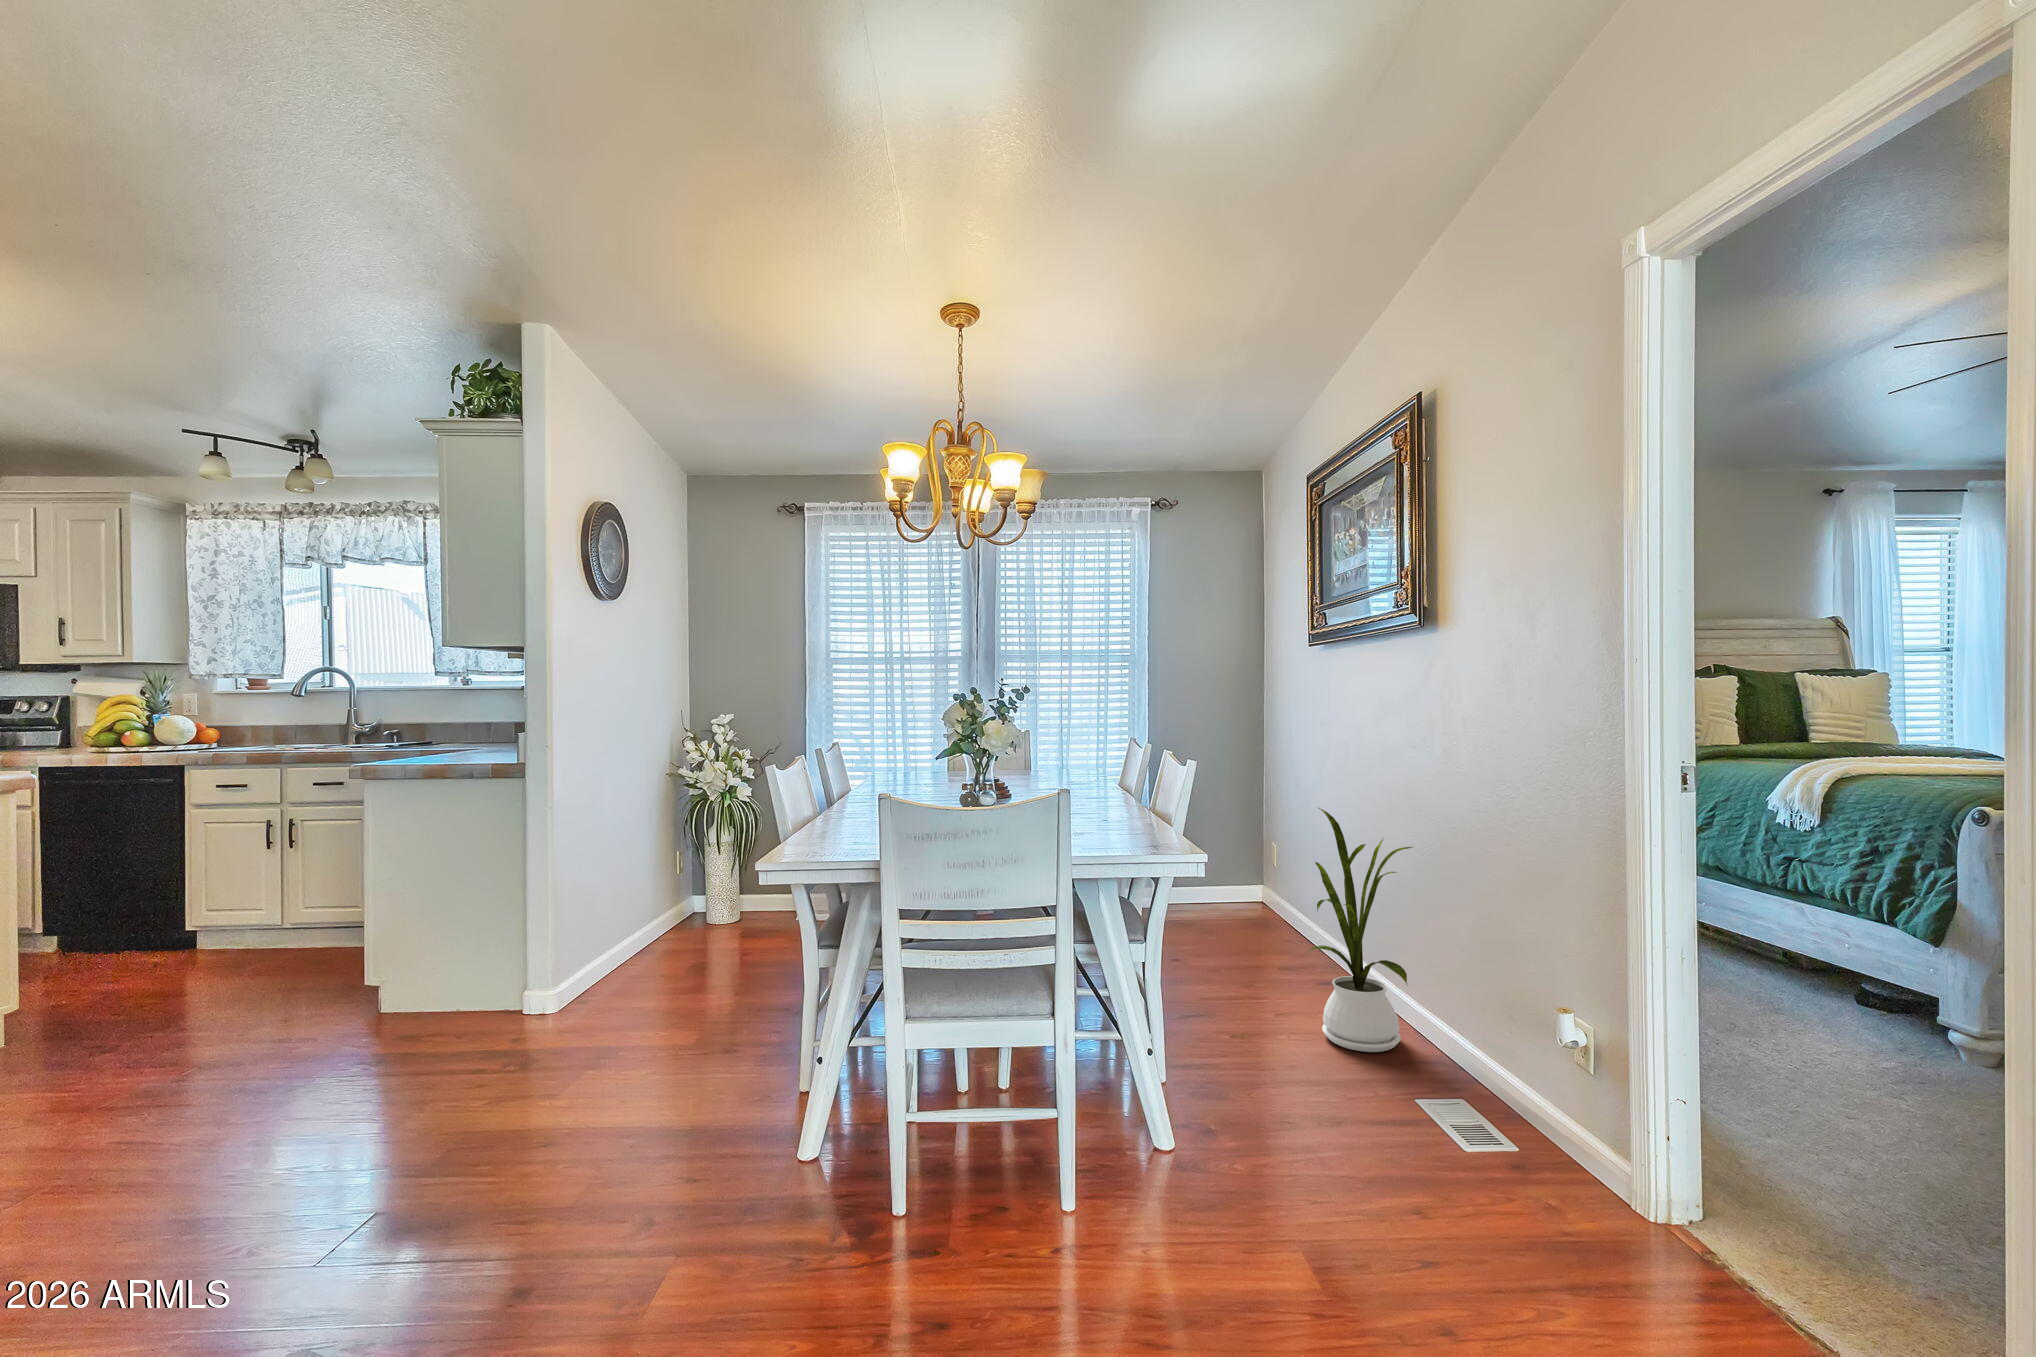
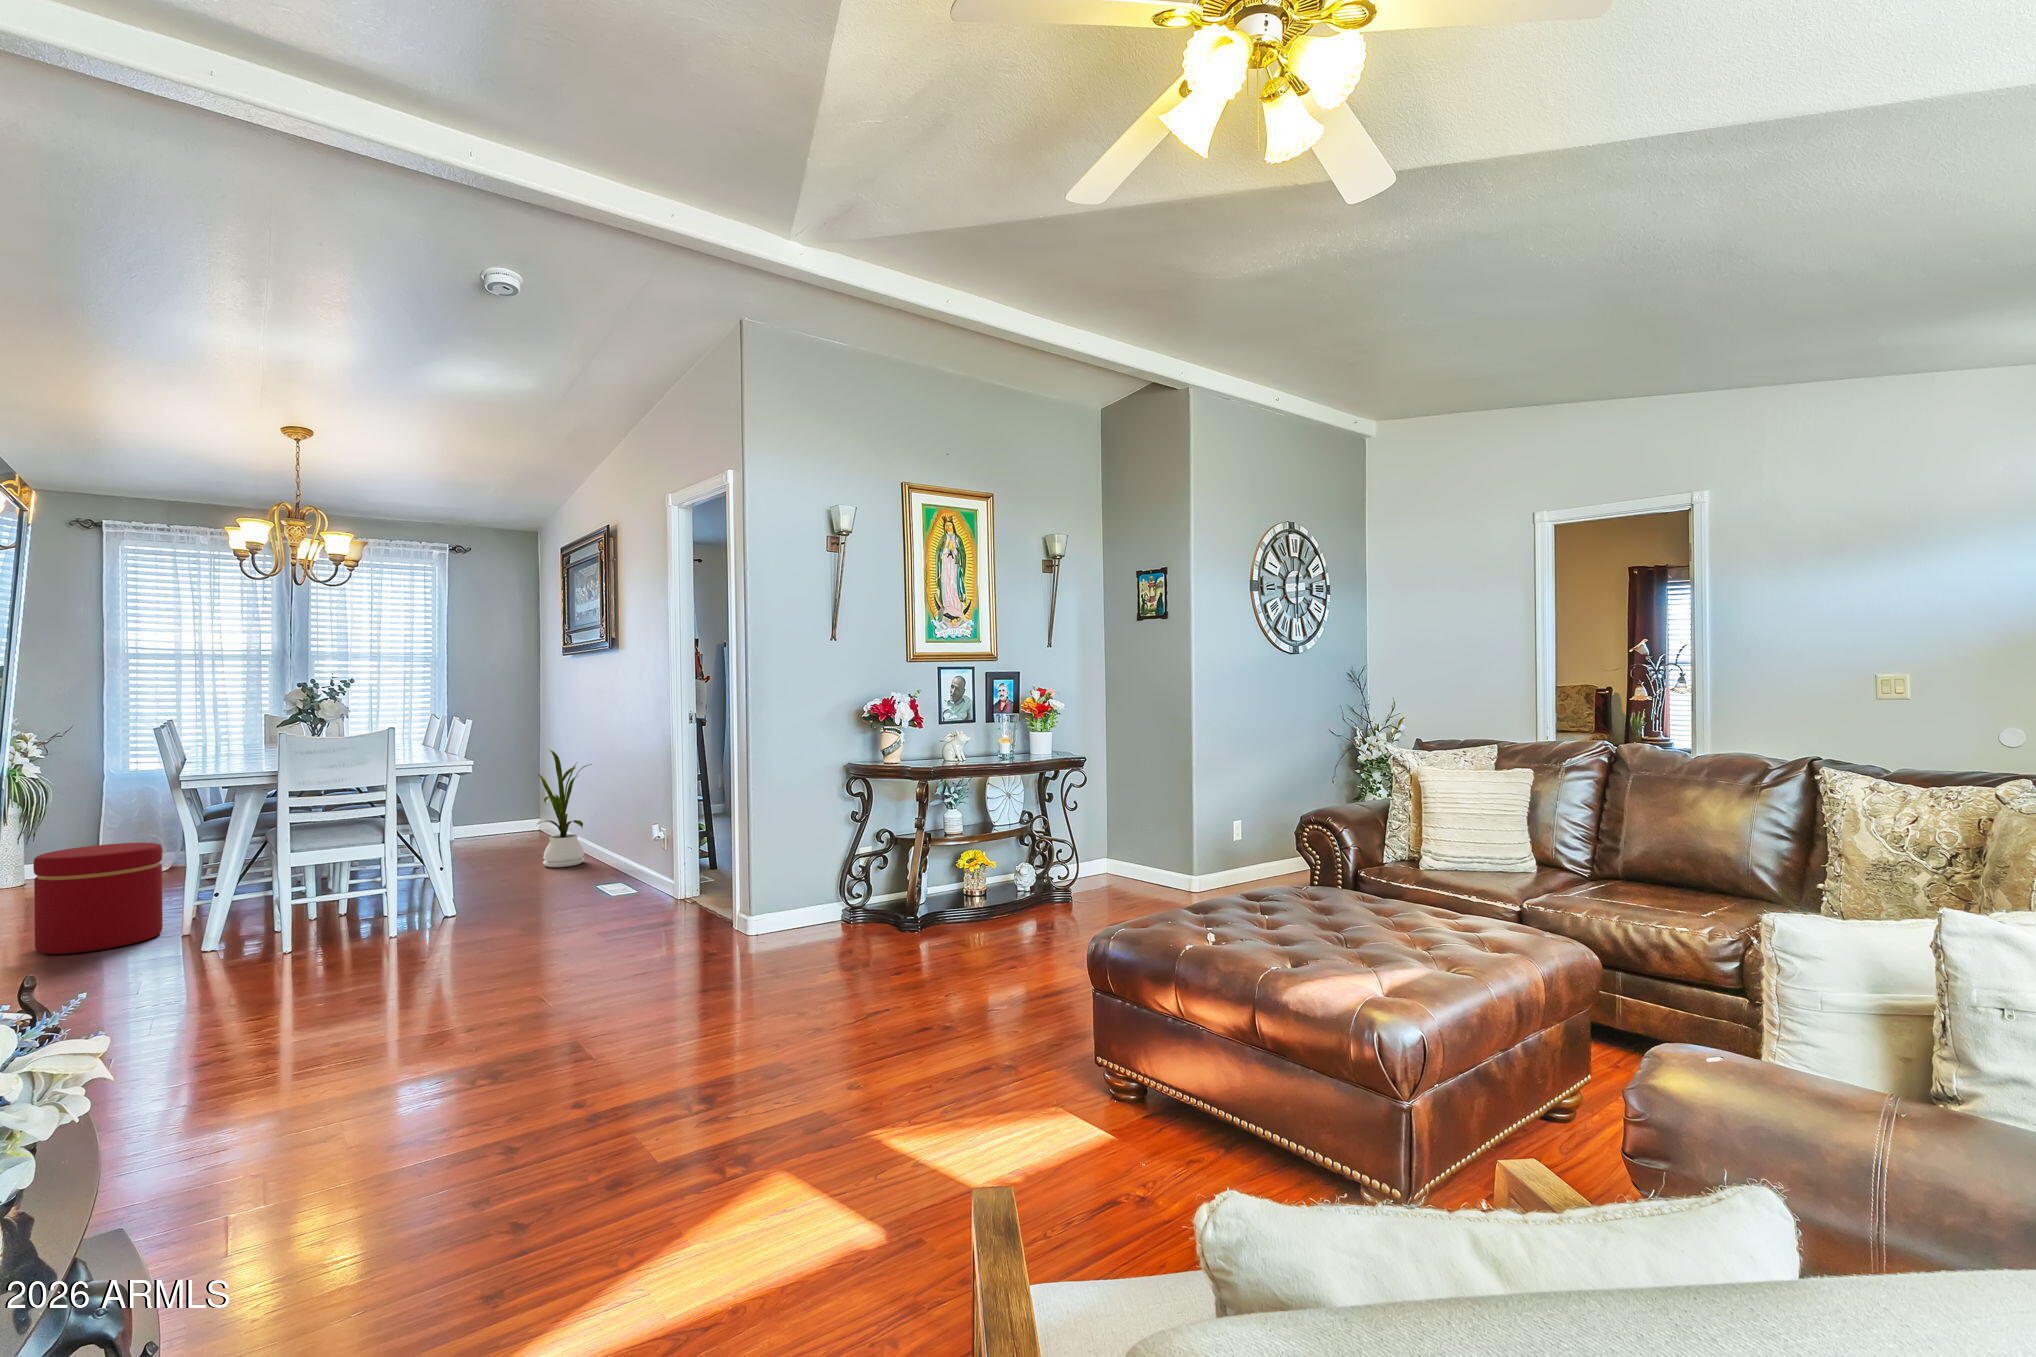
ottoman: none [580,946,749,1165] -> present [33,843,163,954]

